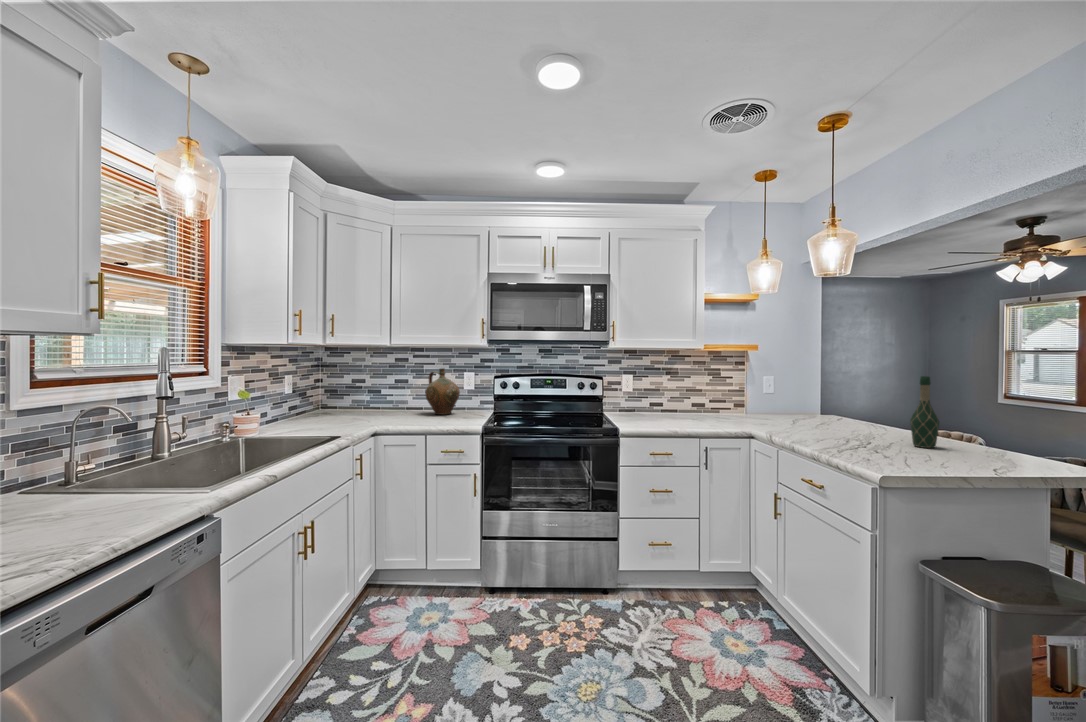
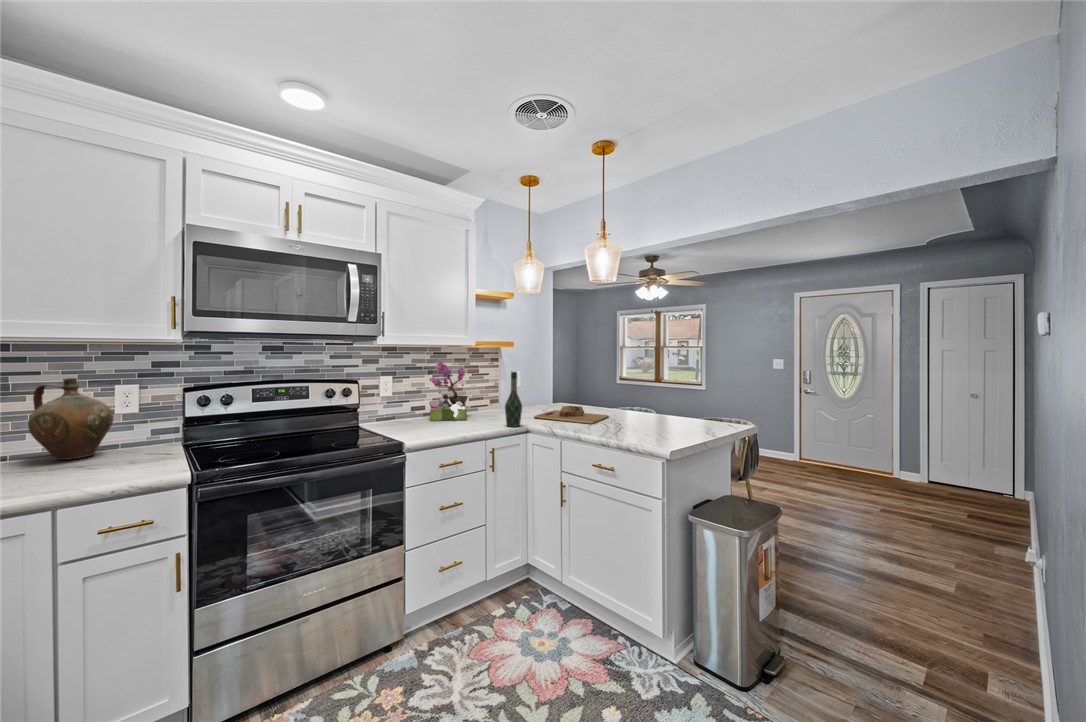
flower arrangement: none [662,362,703,419] -> present [430,361,468,421]
wine bottle: present [910,376,939,448] -> present [505,372,522,427]
cutting board: none [769,412,870,433] -> present [534,406,609,424]

